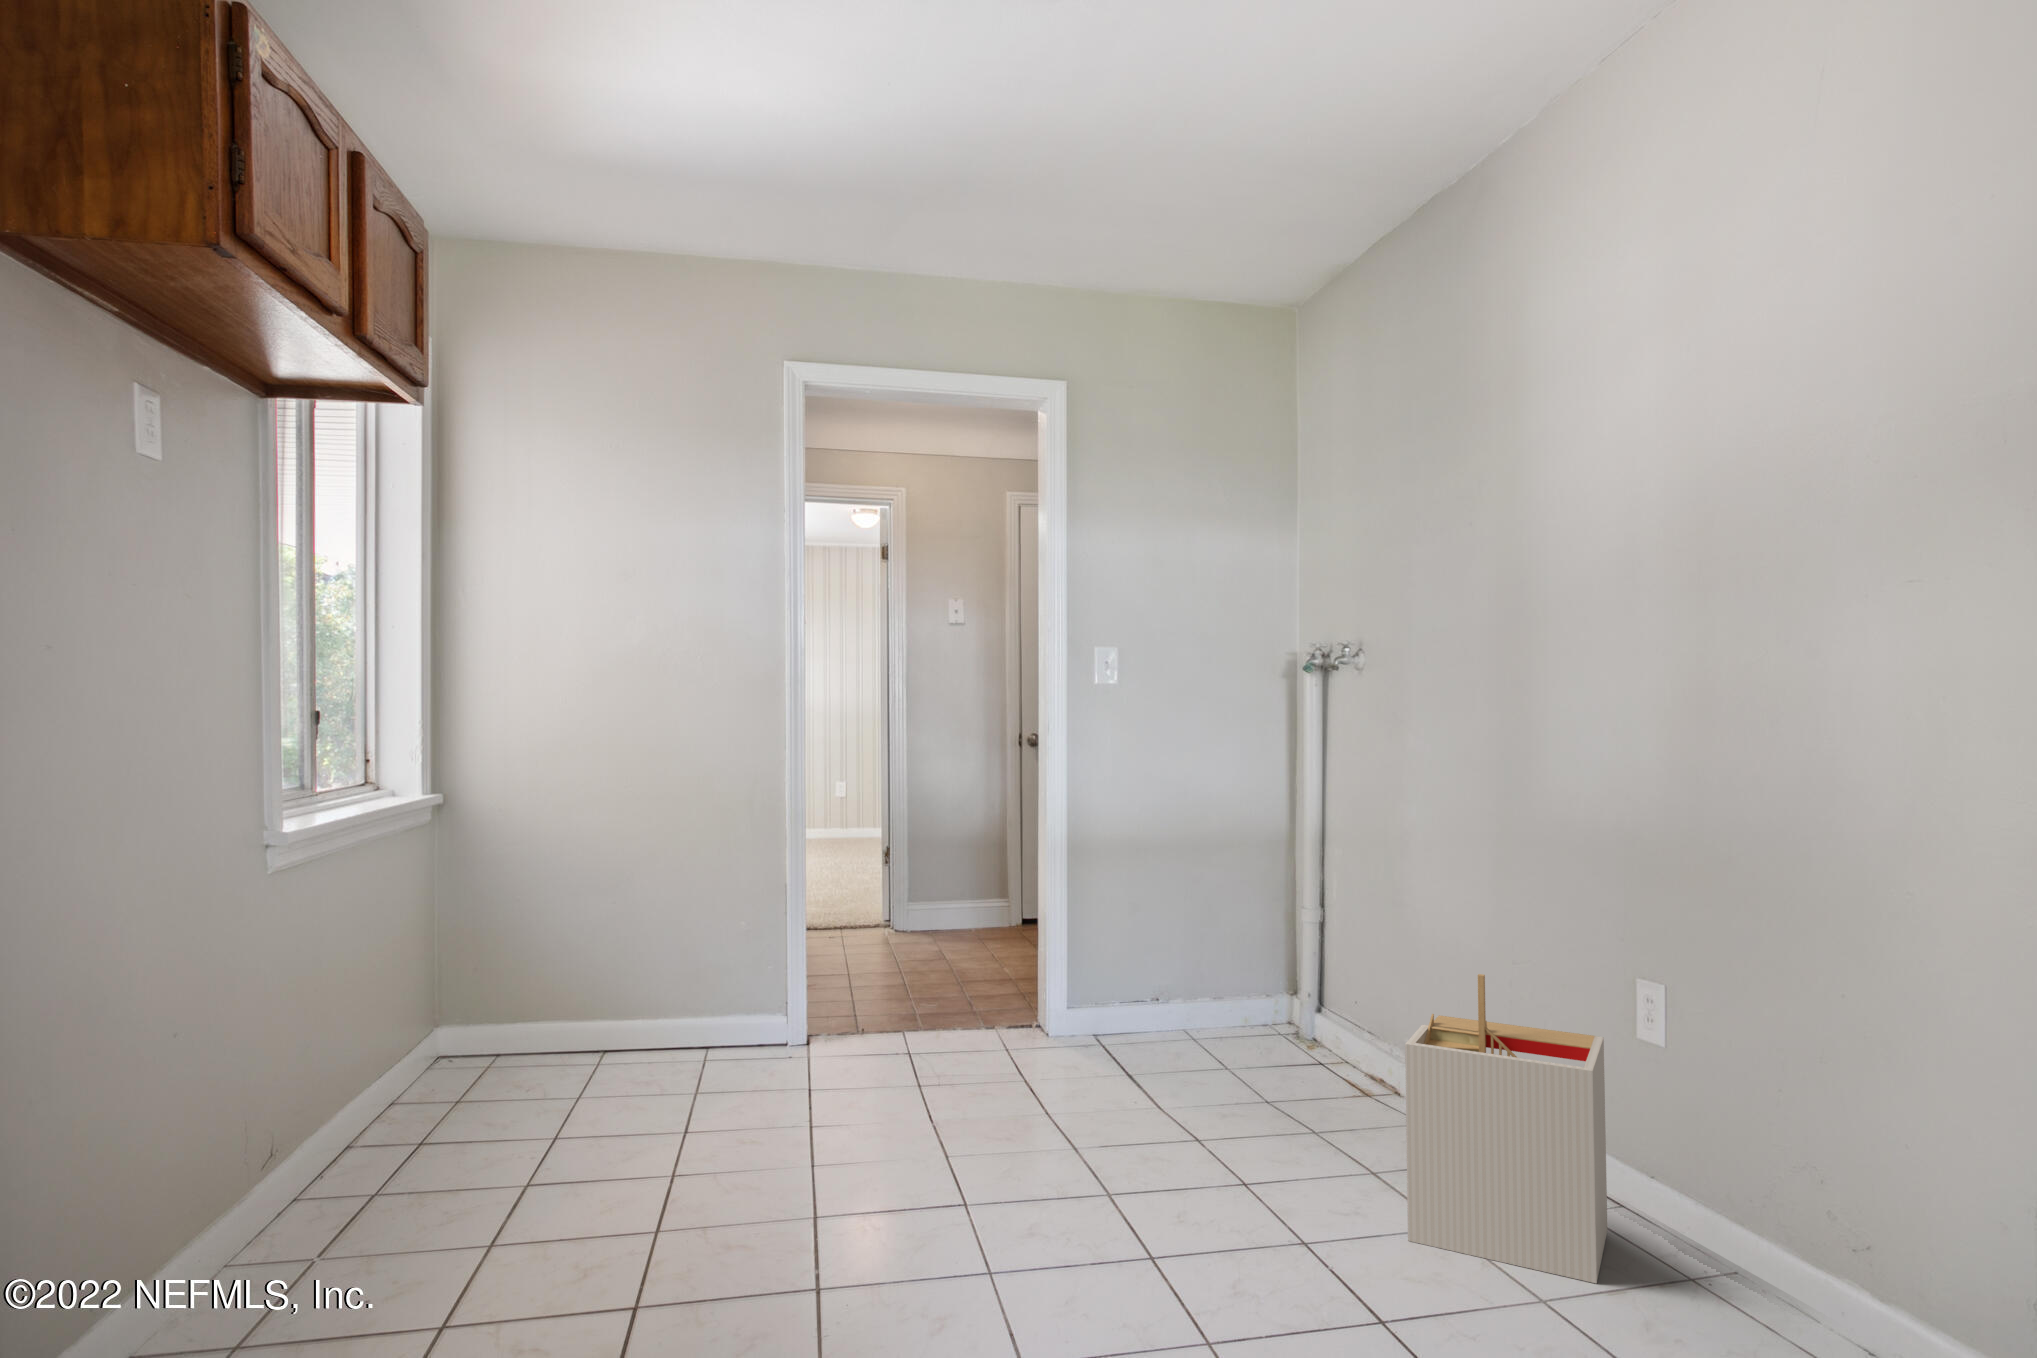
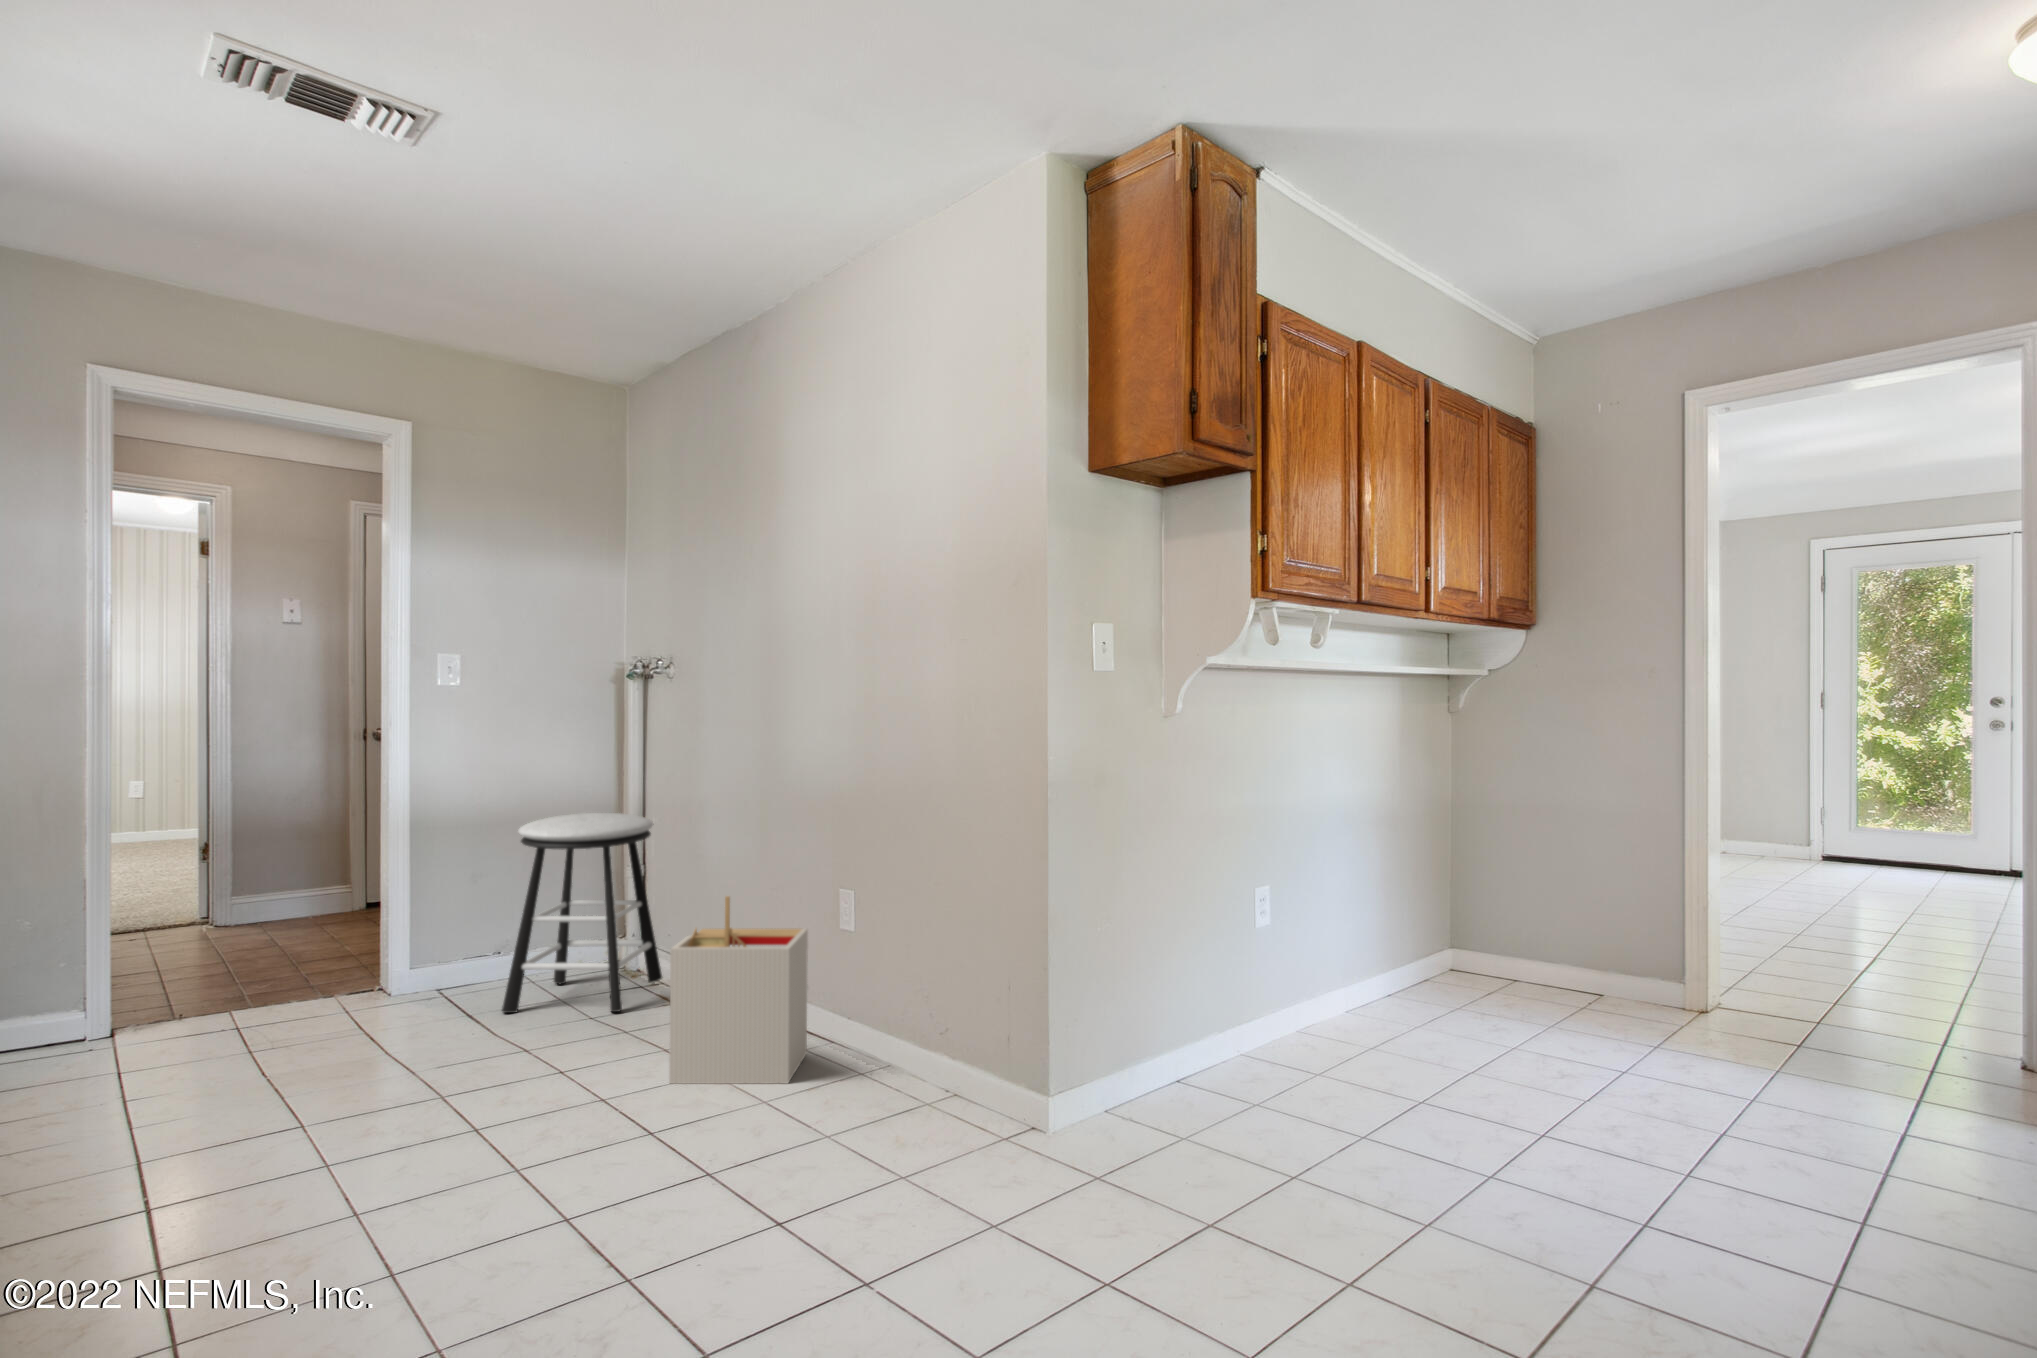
stool: none [1170,840,1355,1103] -> present [502,813,662,1013]

